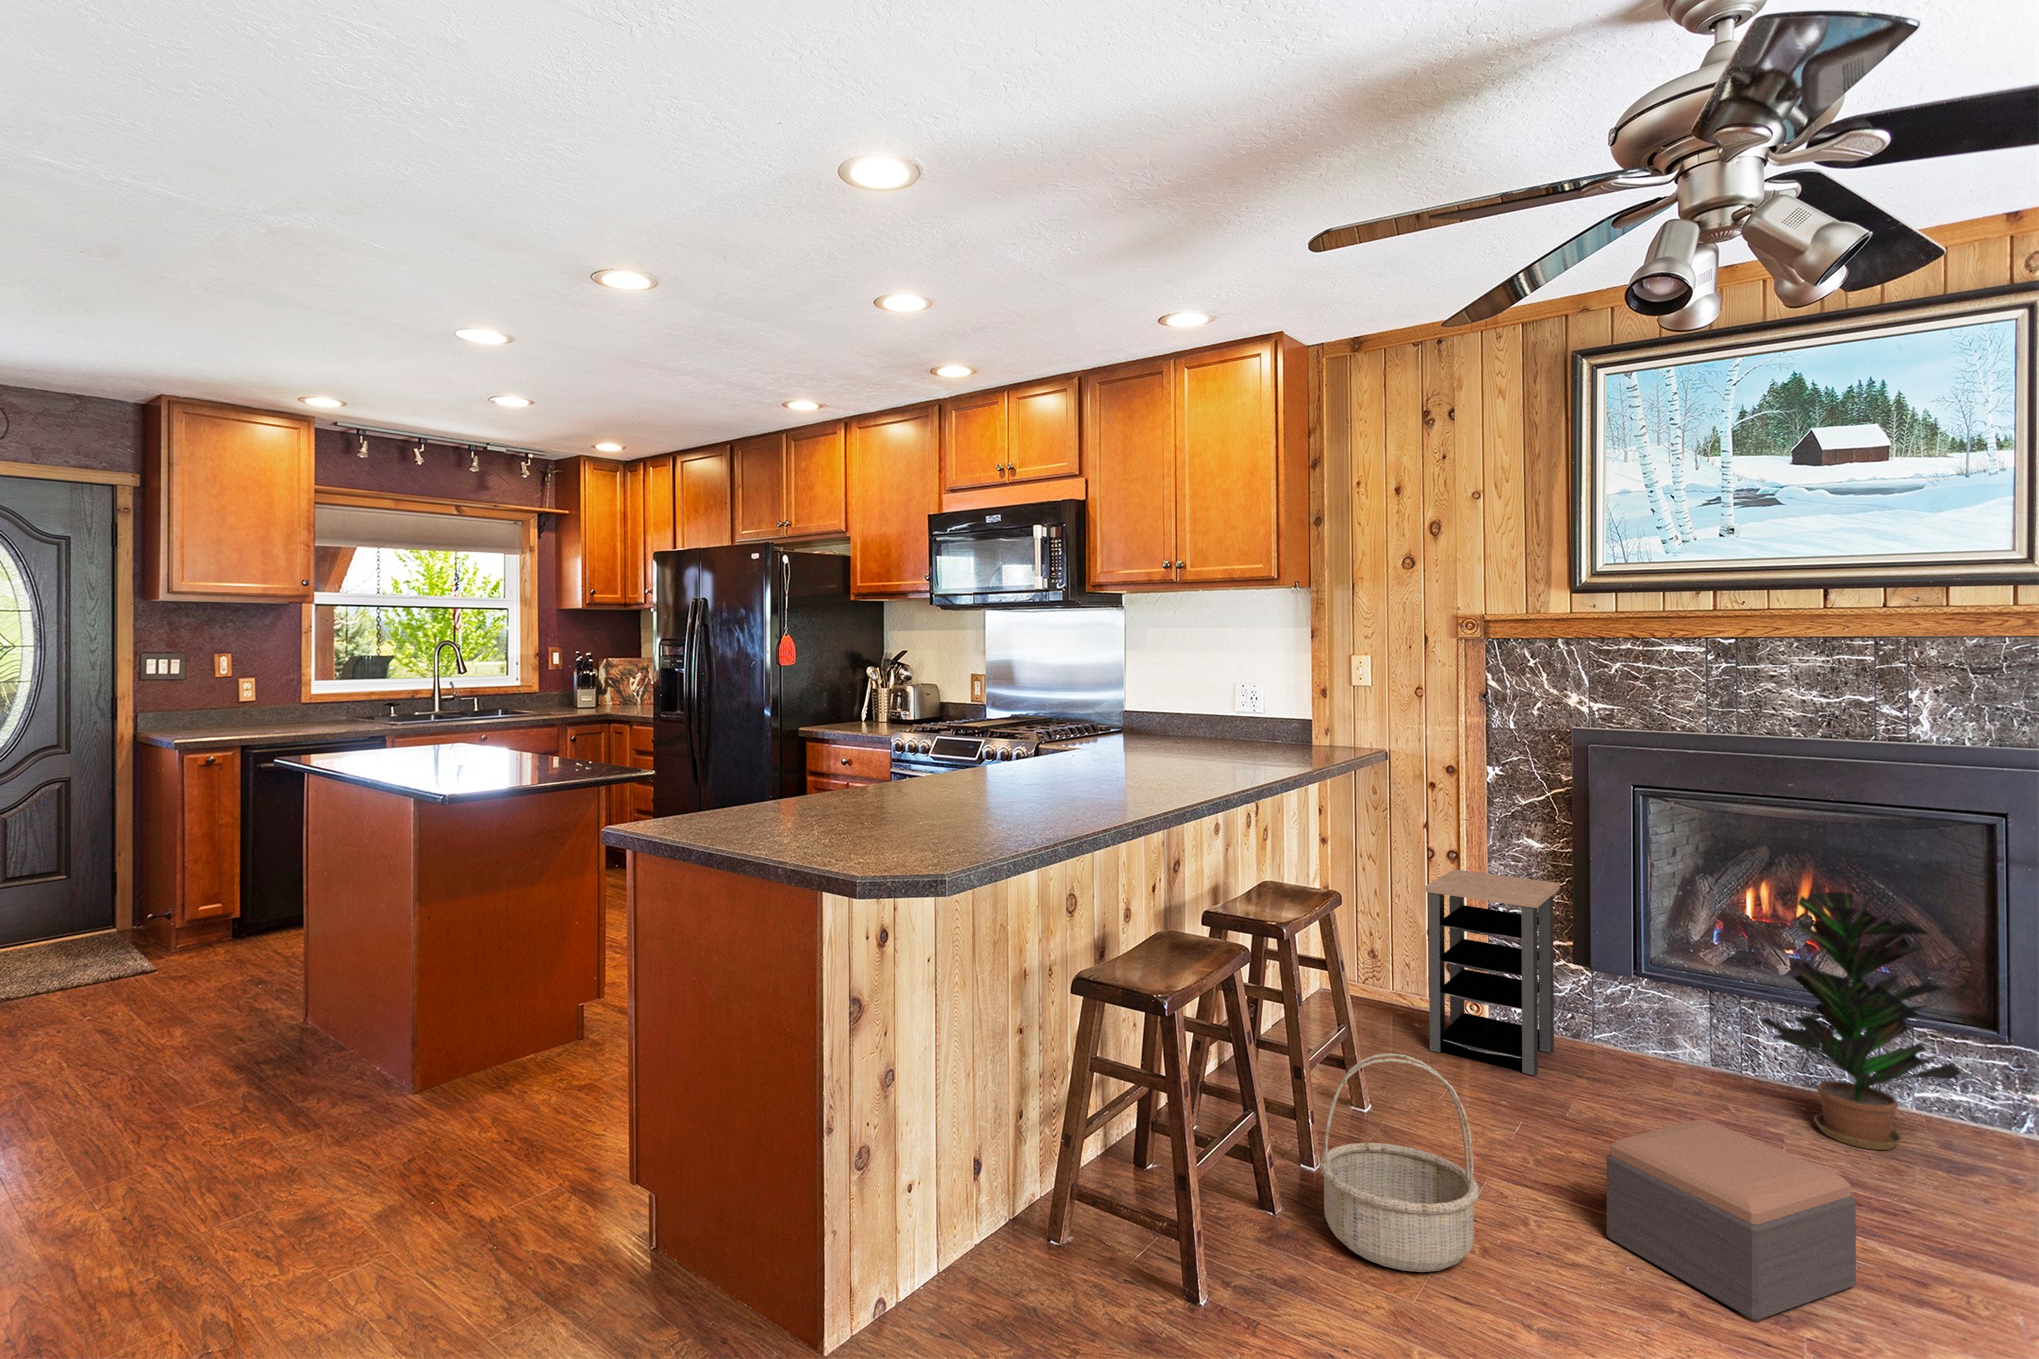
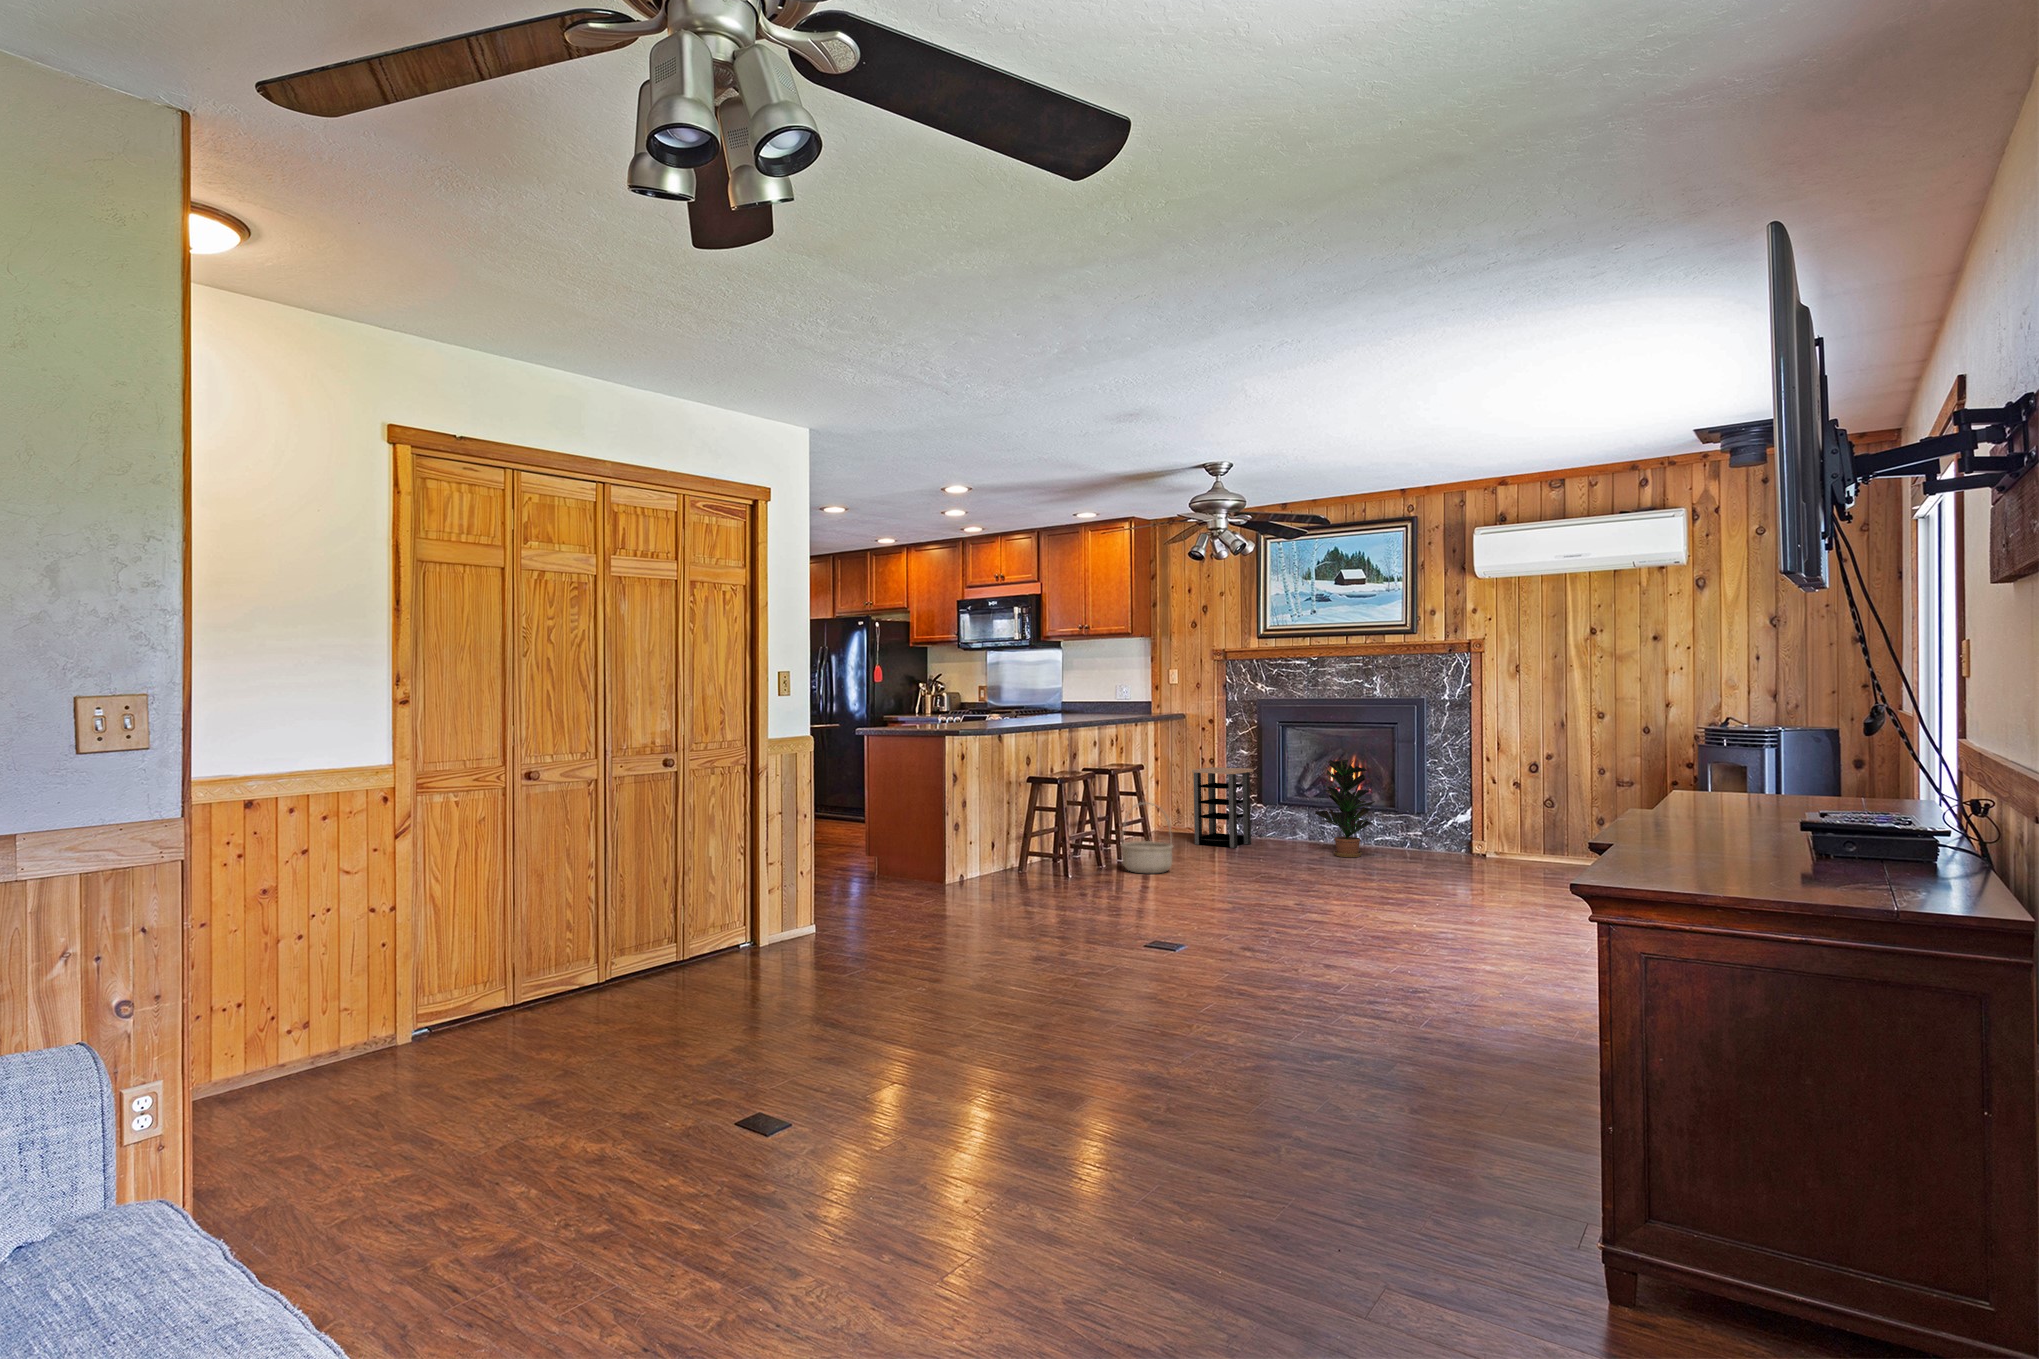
footstool: present [1606,1119,1856,1321] -> none [1223,830,1297,877]

